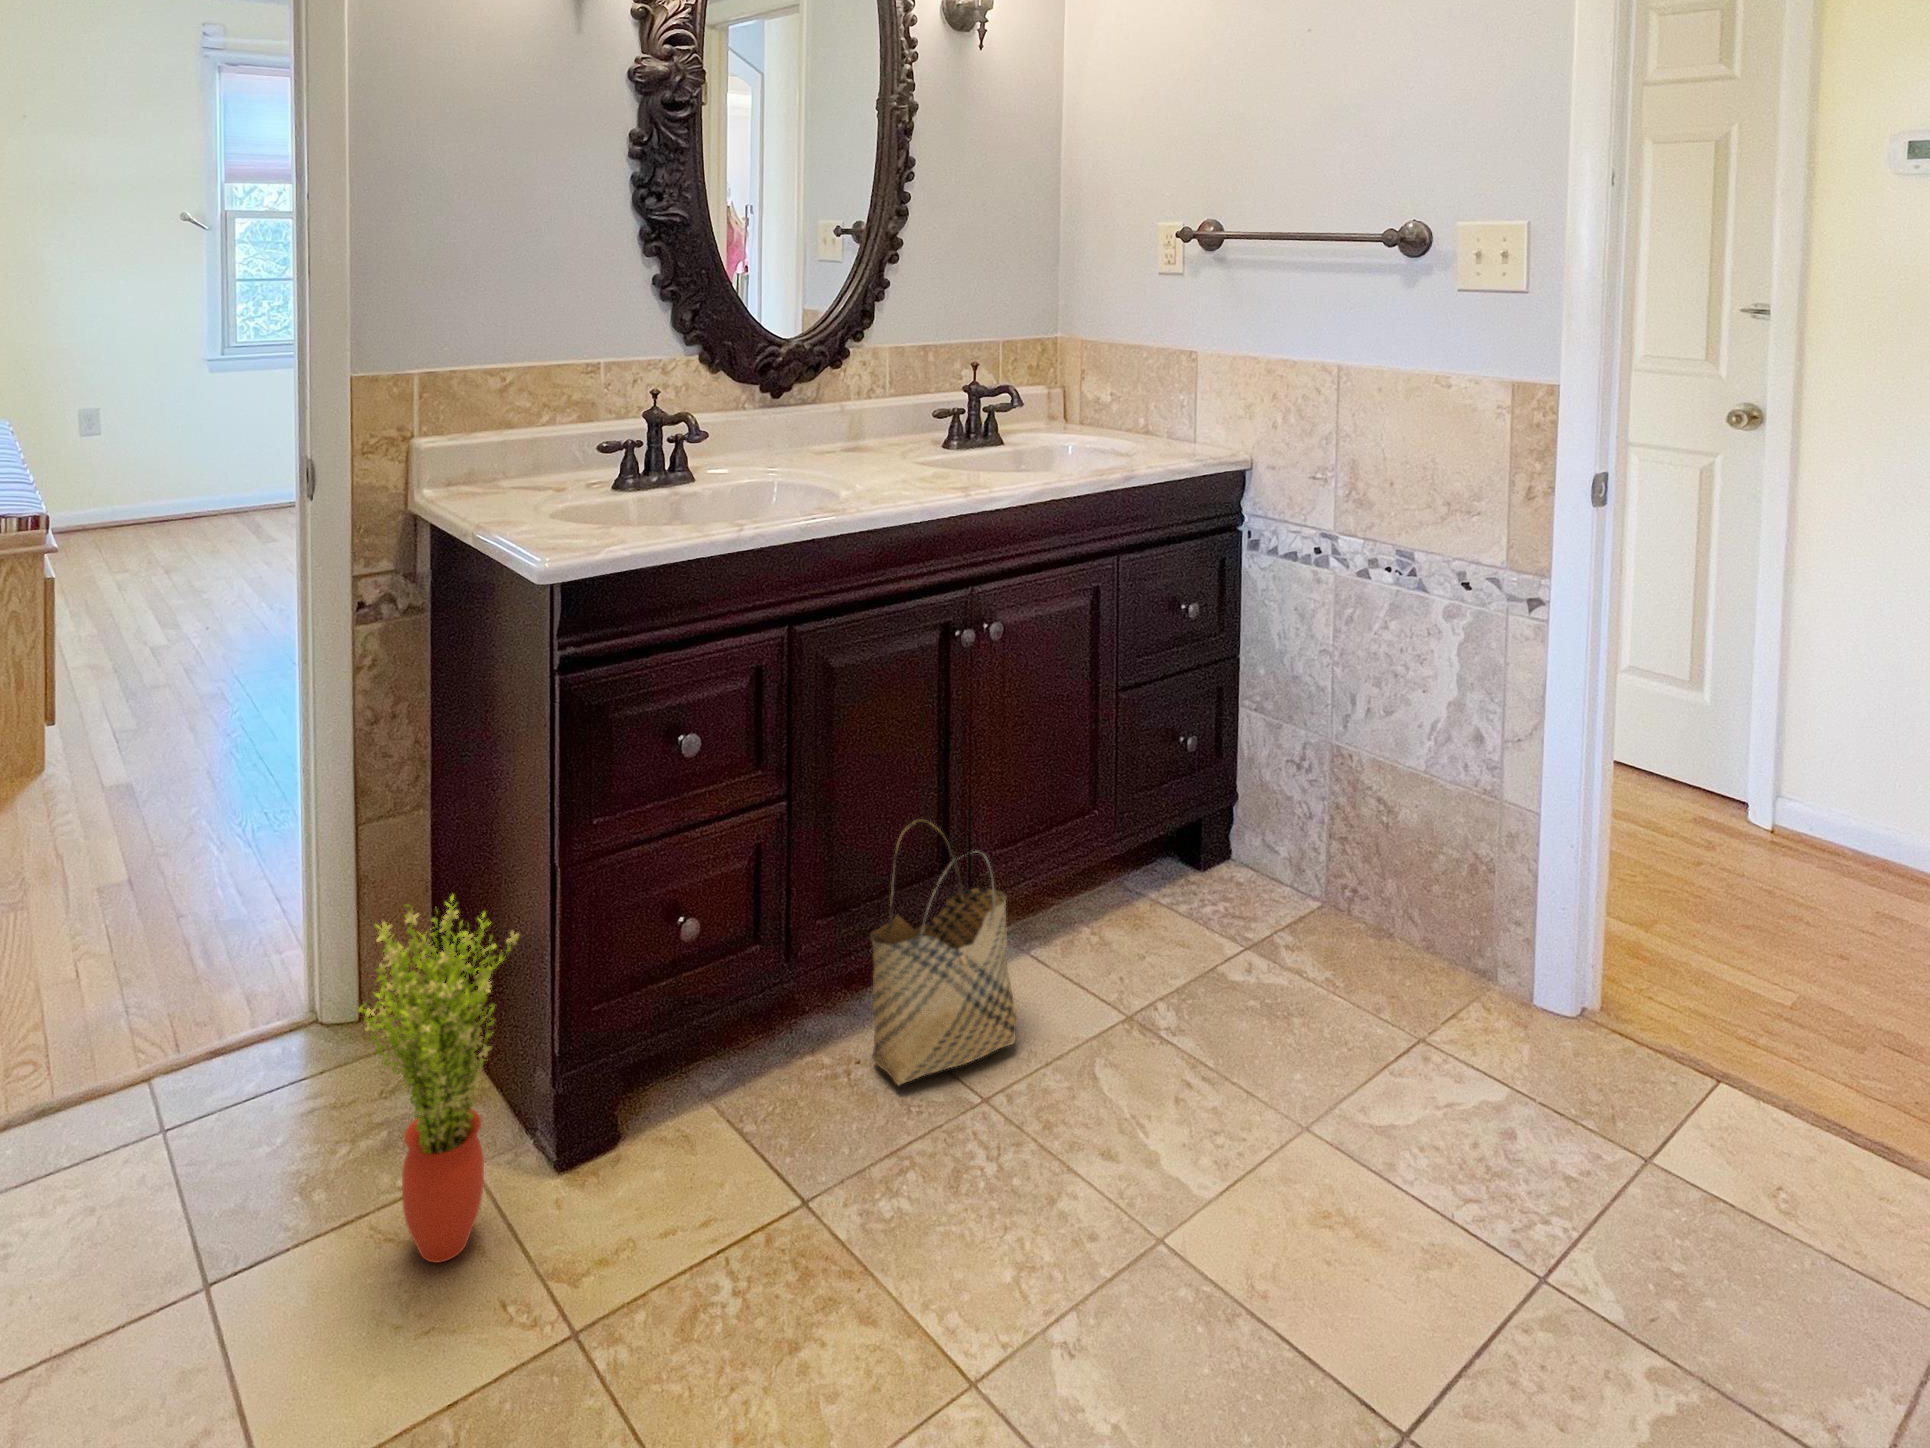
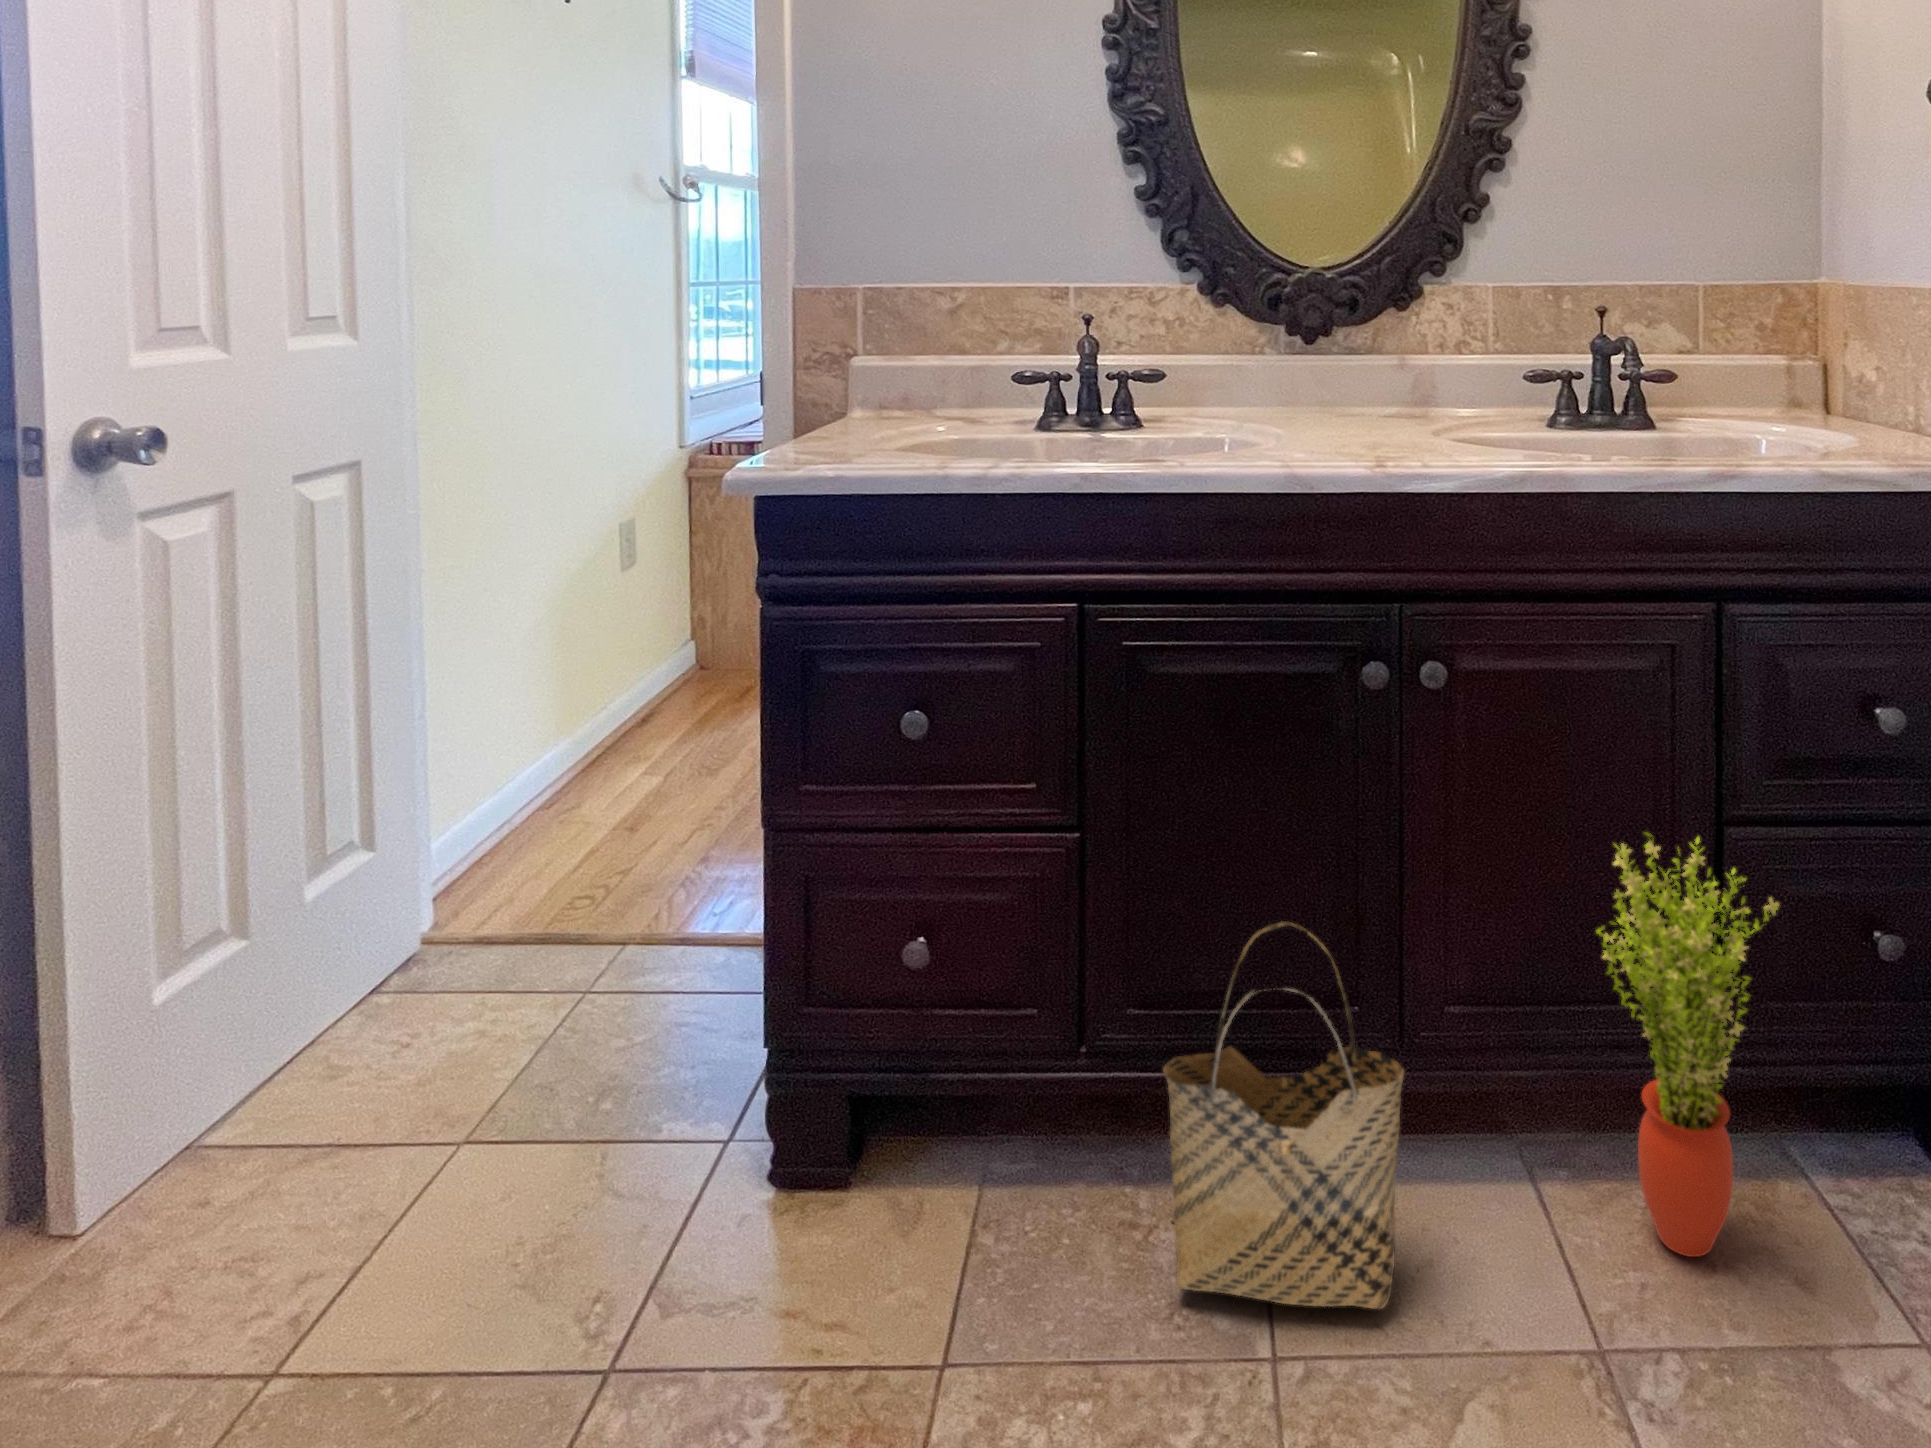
potted plant: present [359,895,519,1263] -> present [1597,832,1779,1257]

